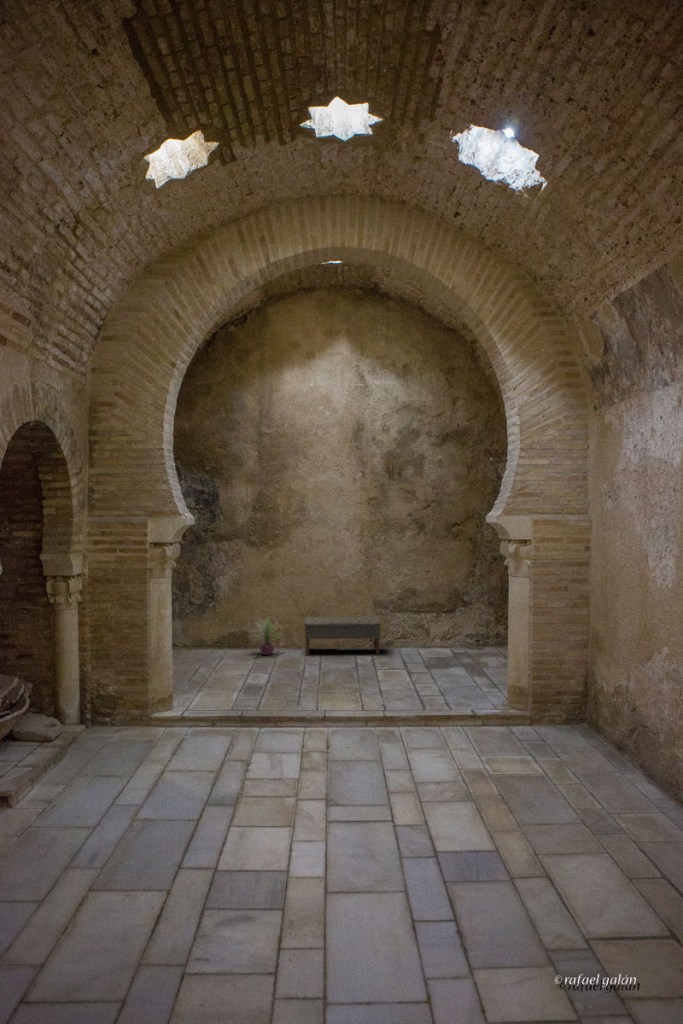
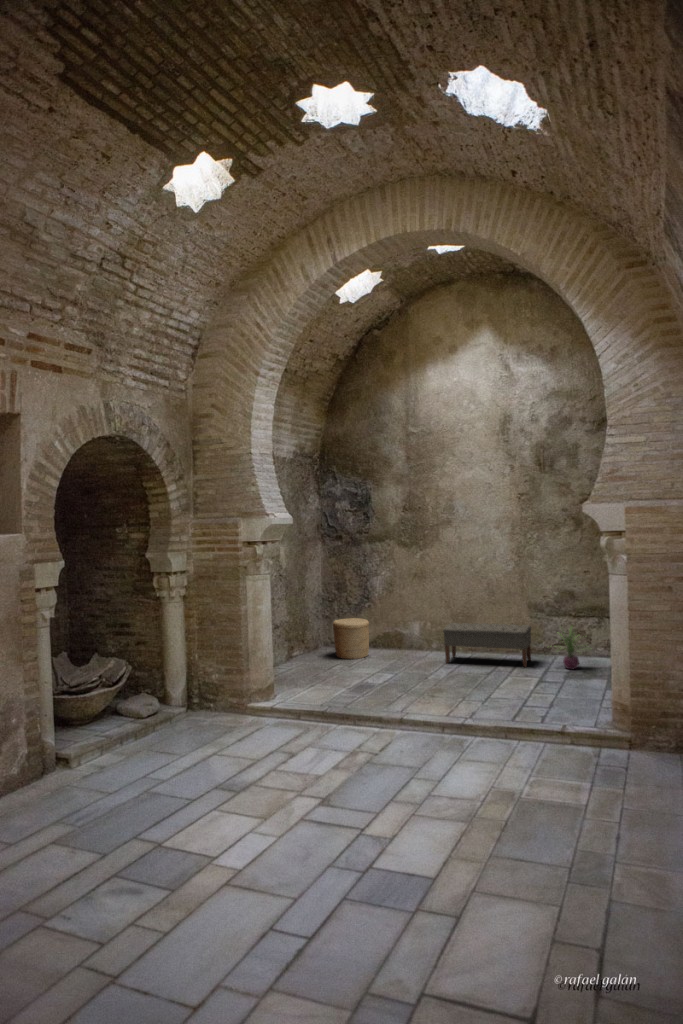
basket: none [189,616,226,657] -> present [333,618,369,659]
decorative plant: present [261,618,274,655] -> present [561,626,579,669]

